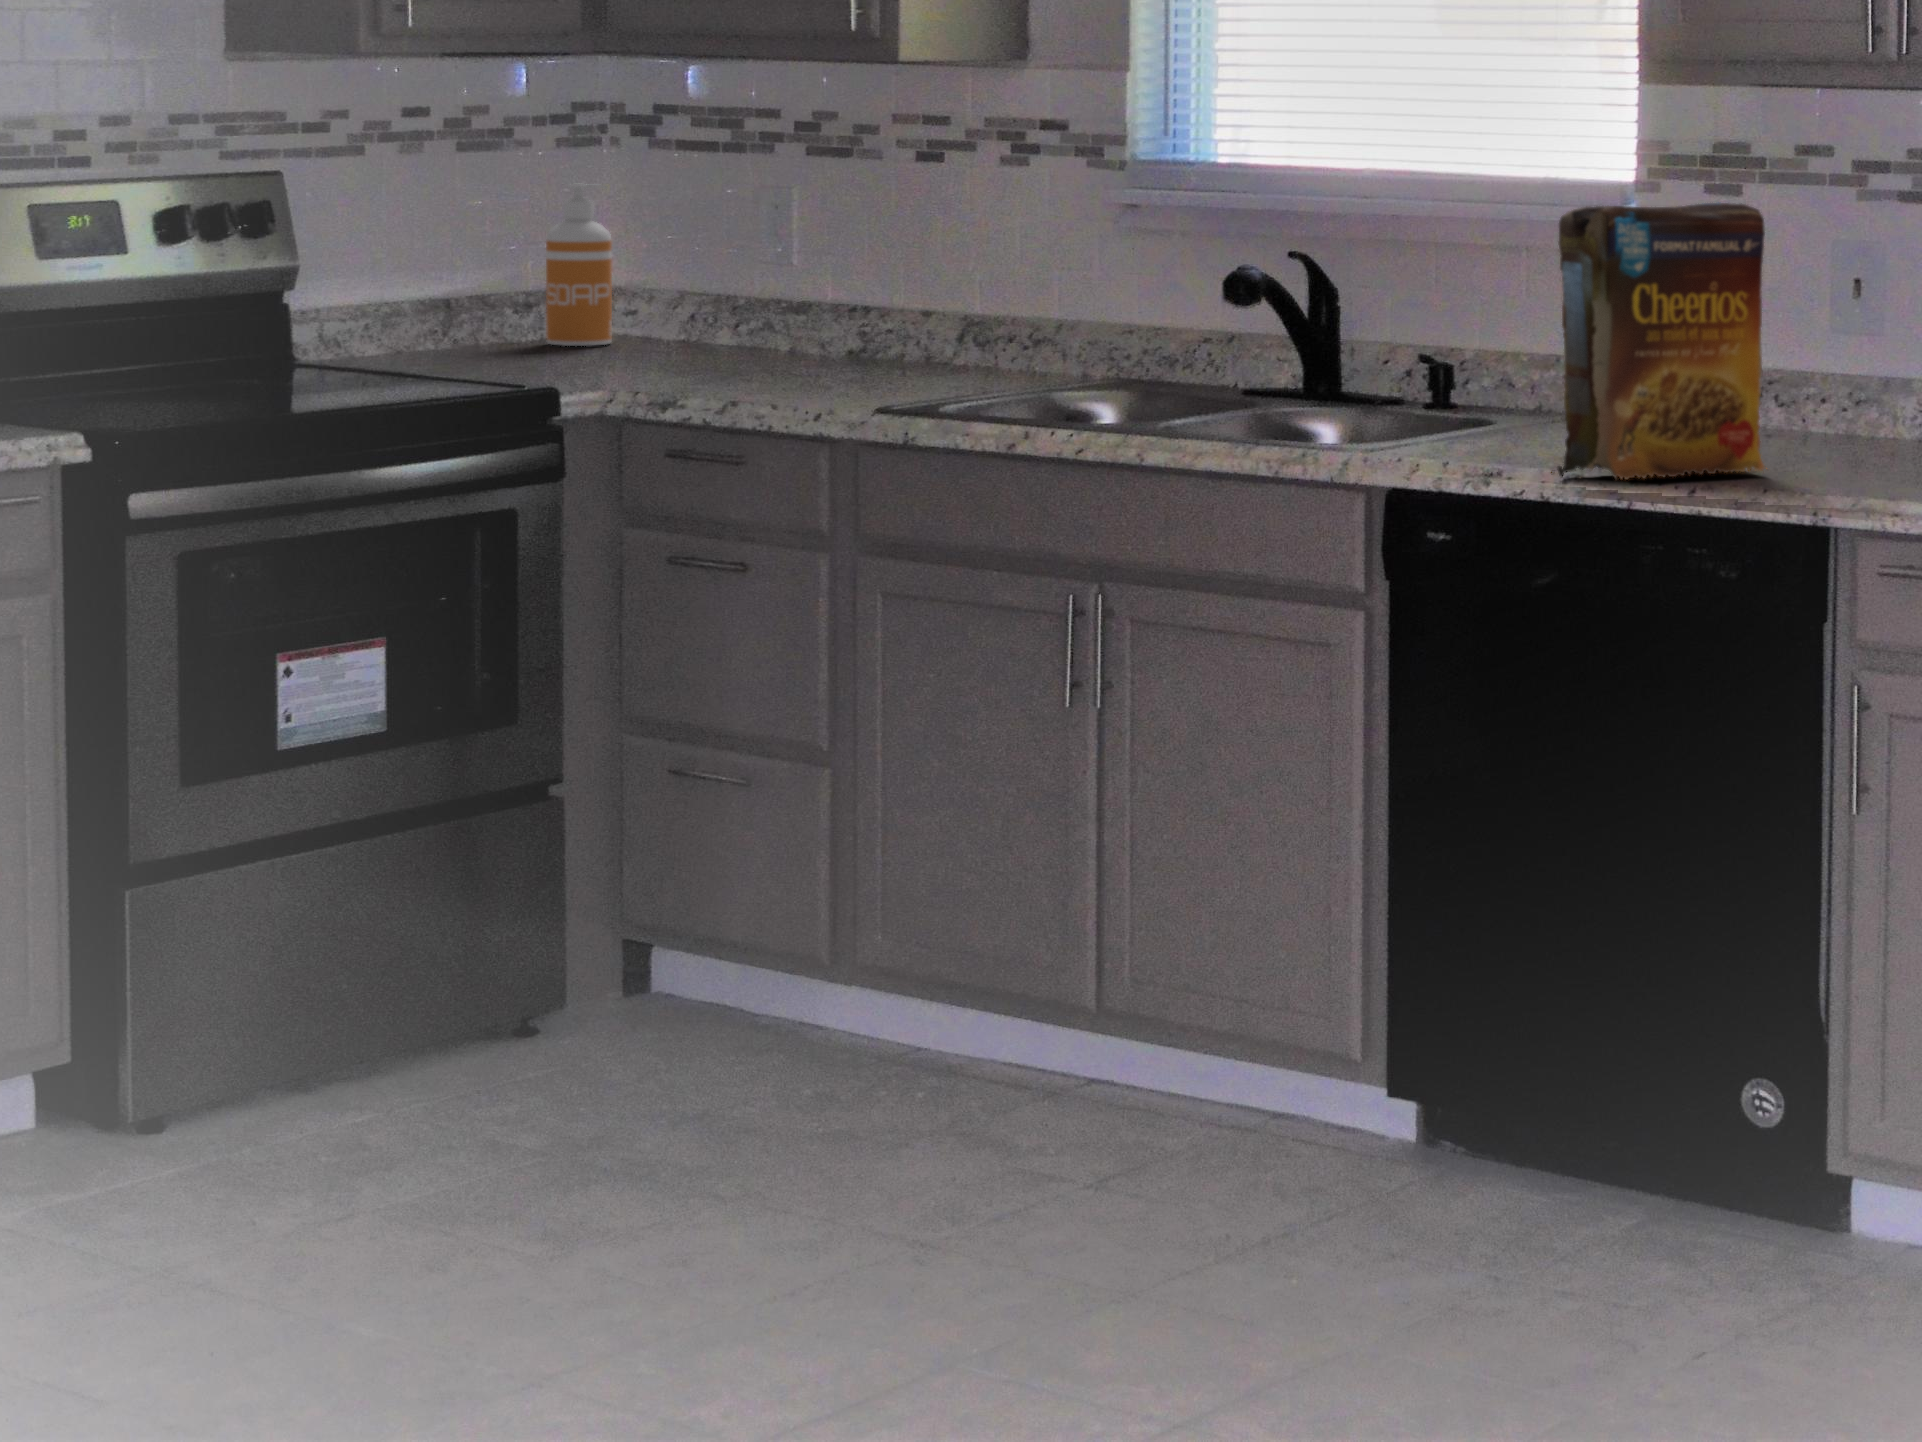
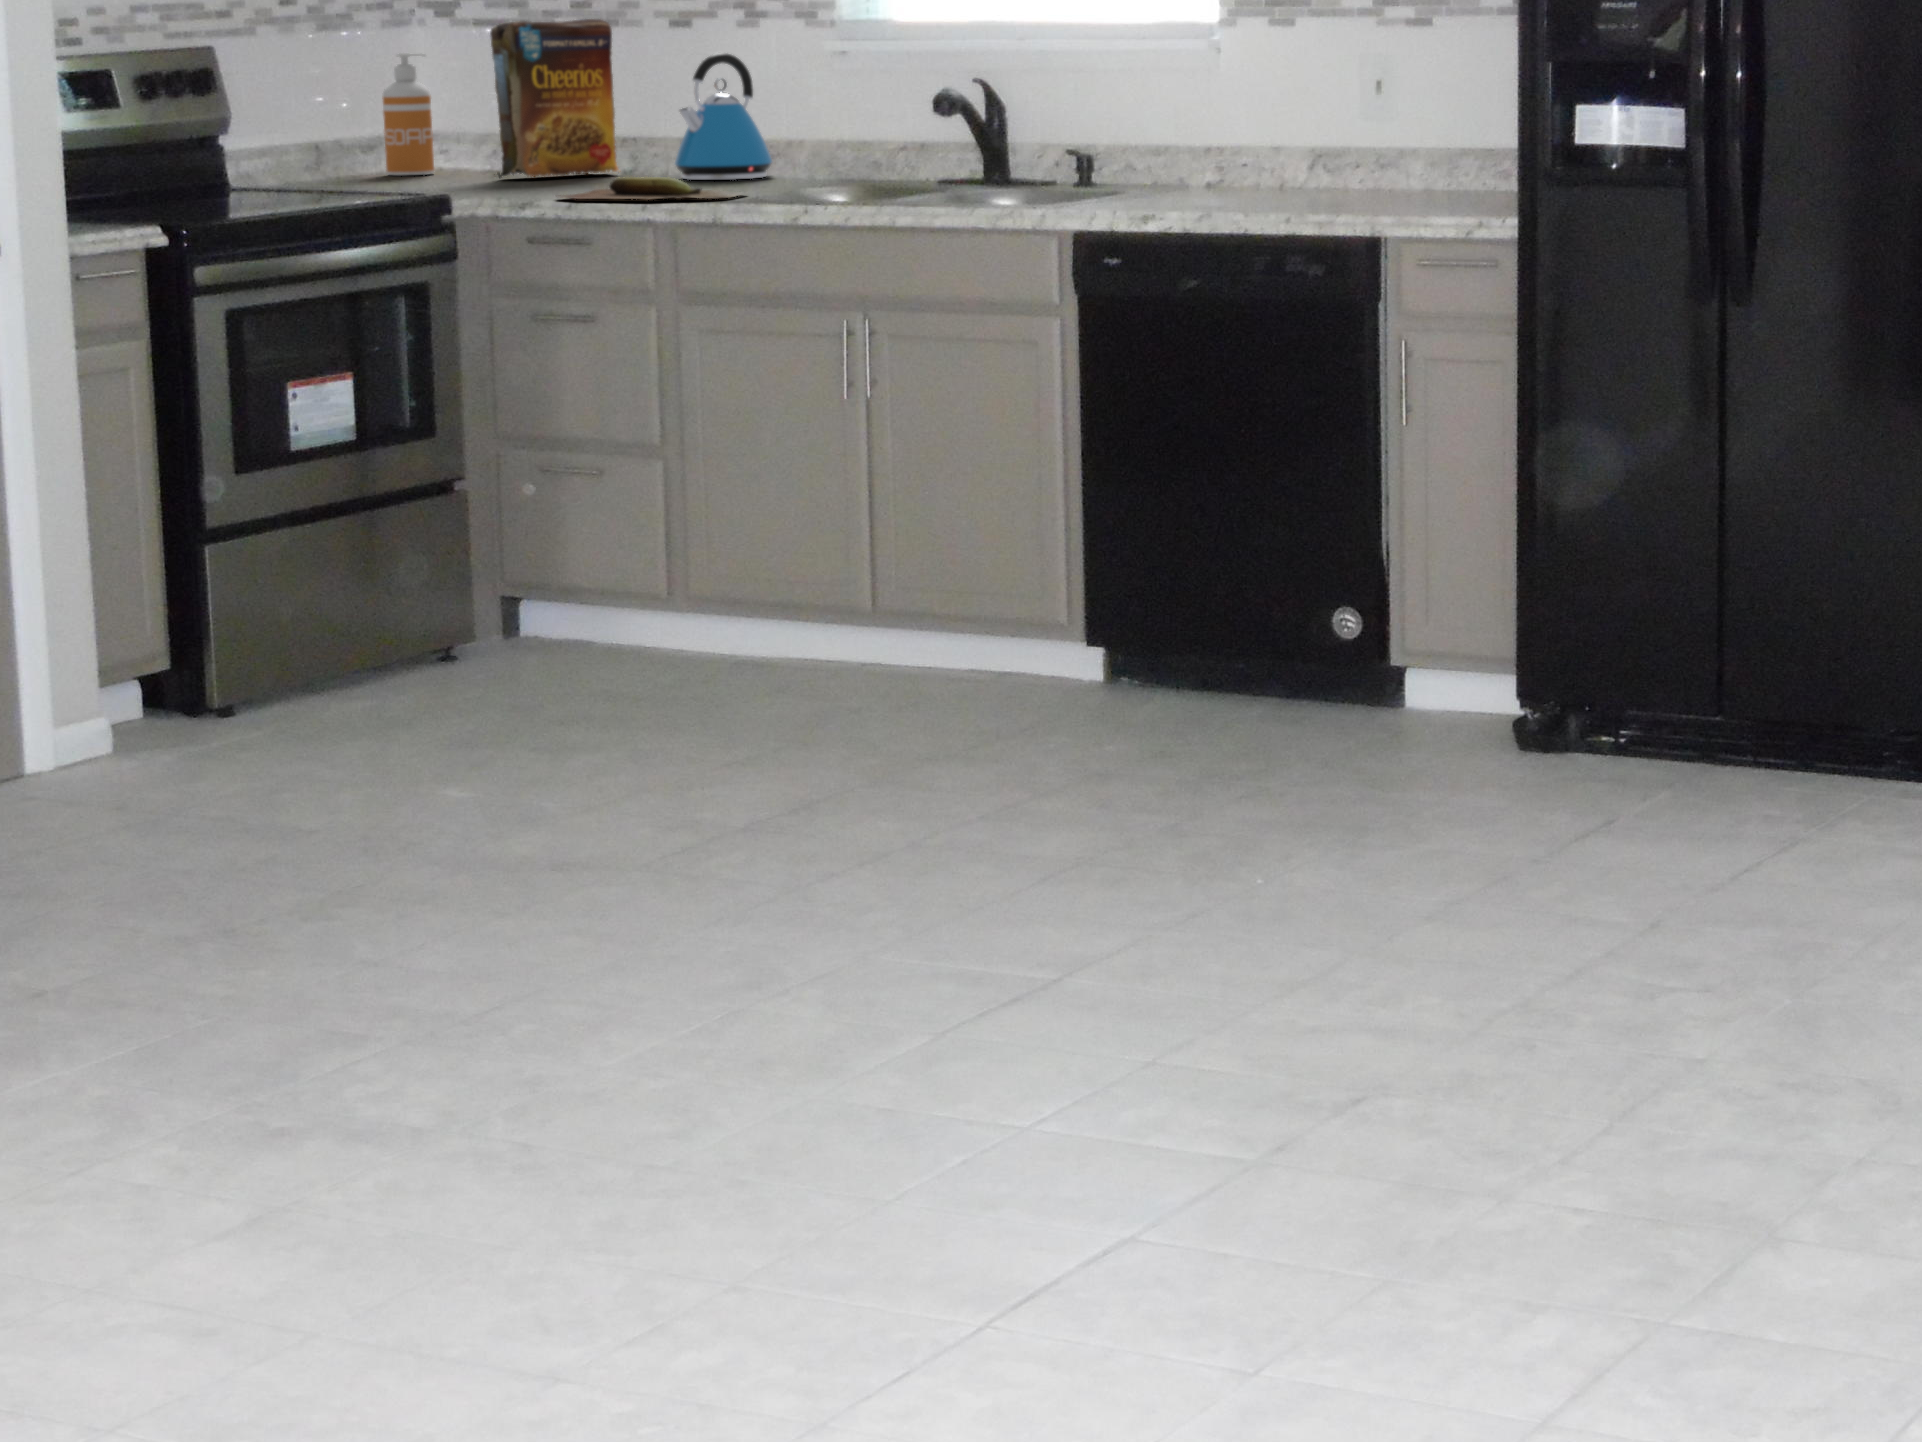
kettle: none [905,199,1042,373] -> present [675,53,772,180]
cereal box: present [1552,203,1767,479] -> present [490,19,620,178]
cutting board: none [697,373,966,411] -> present [560,177,742,199]

